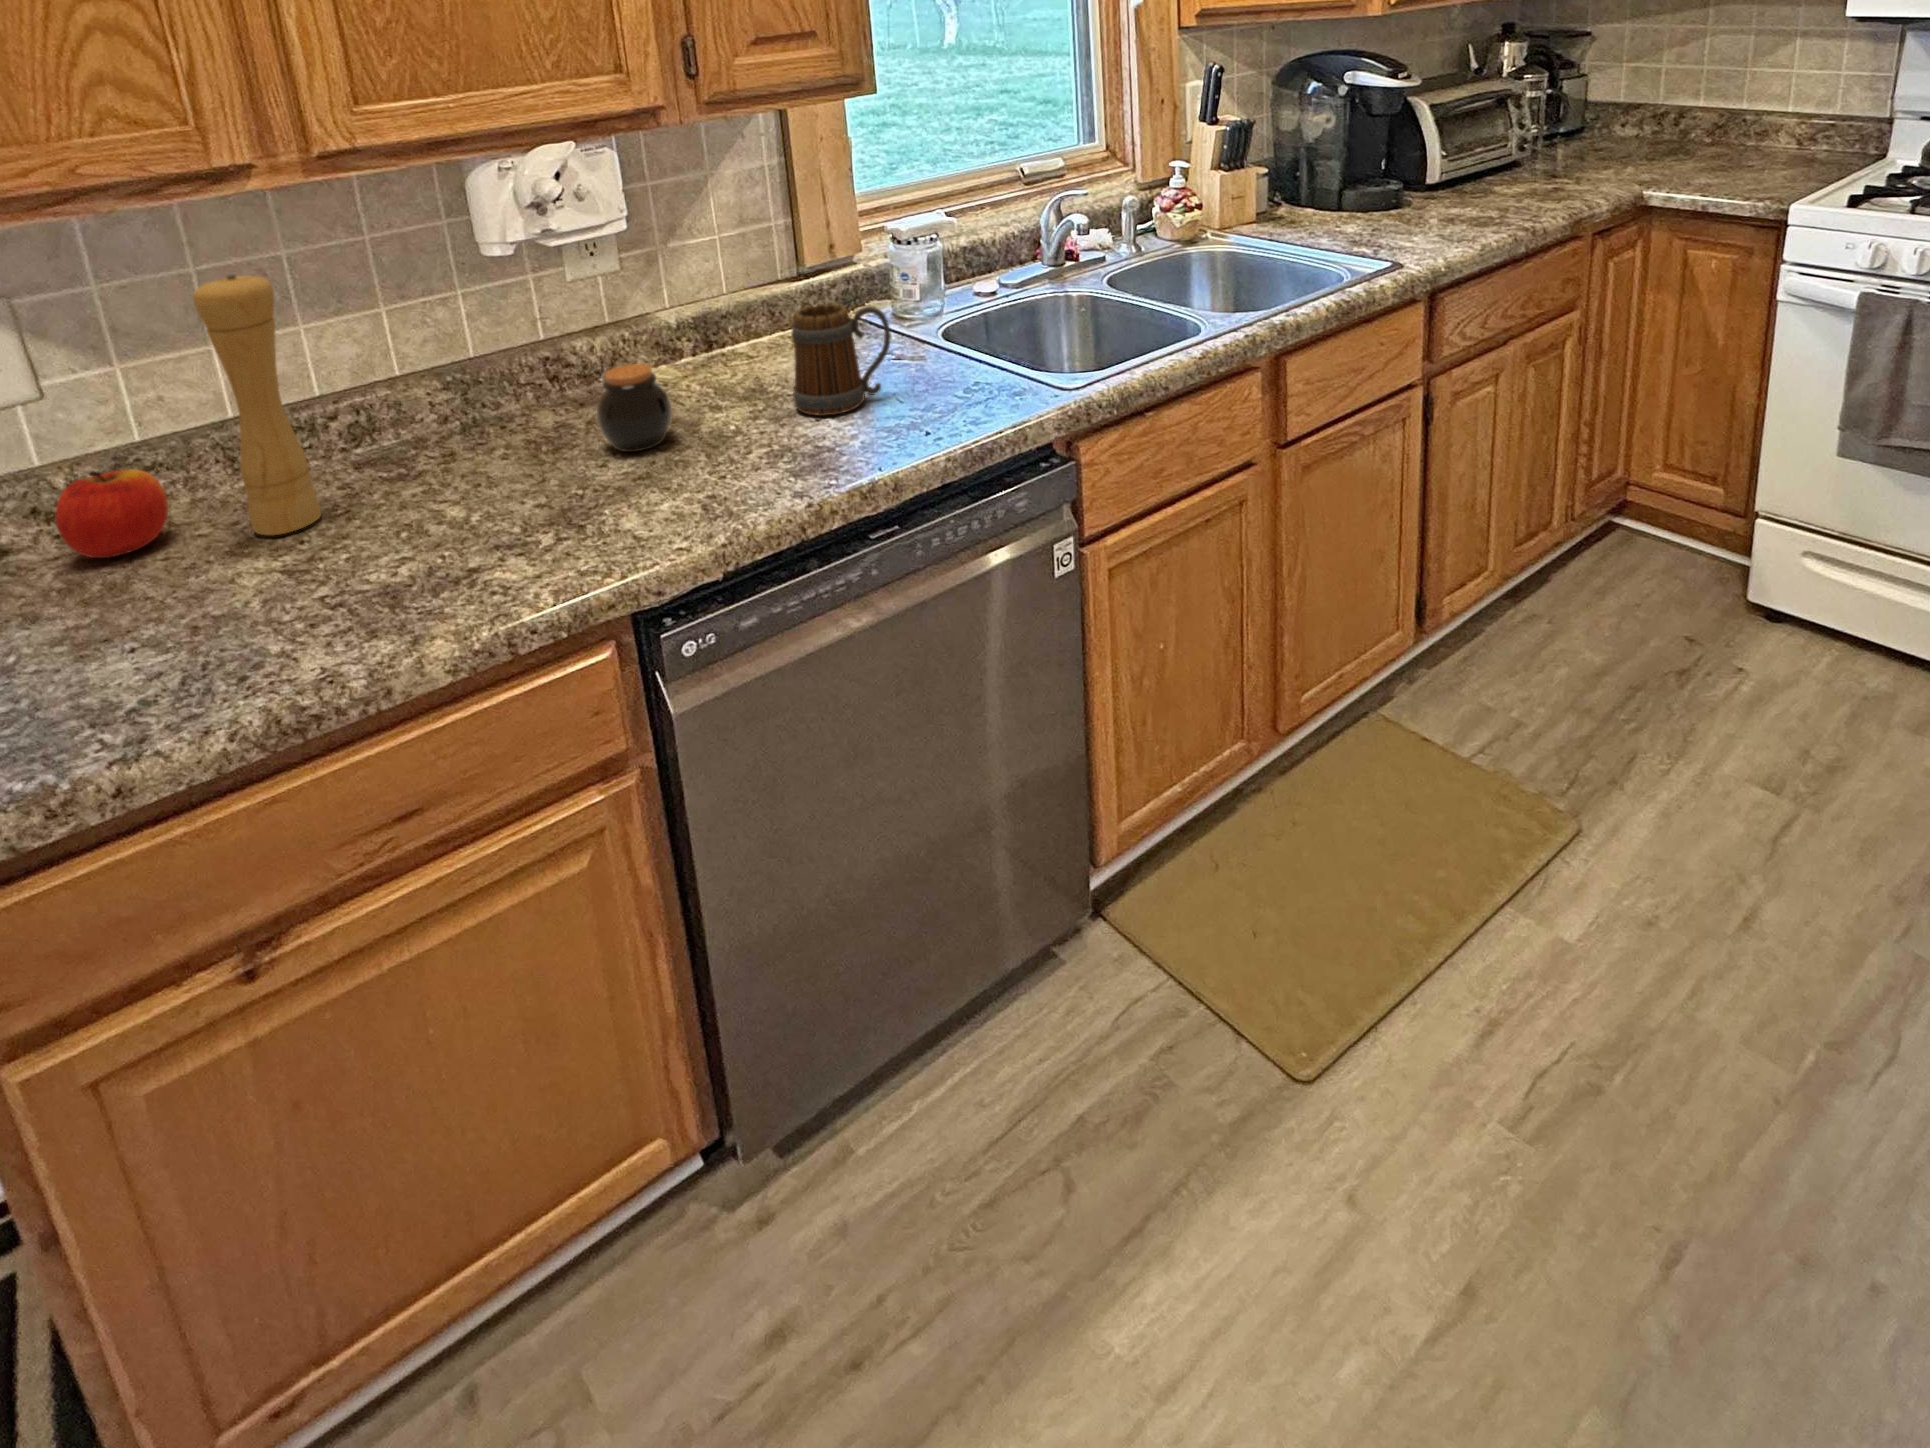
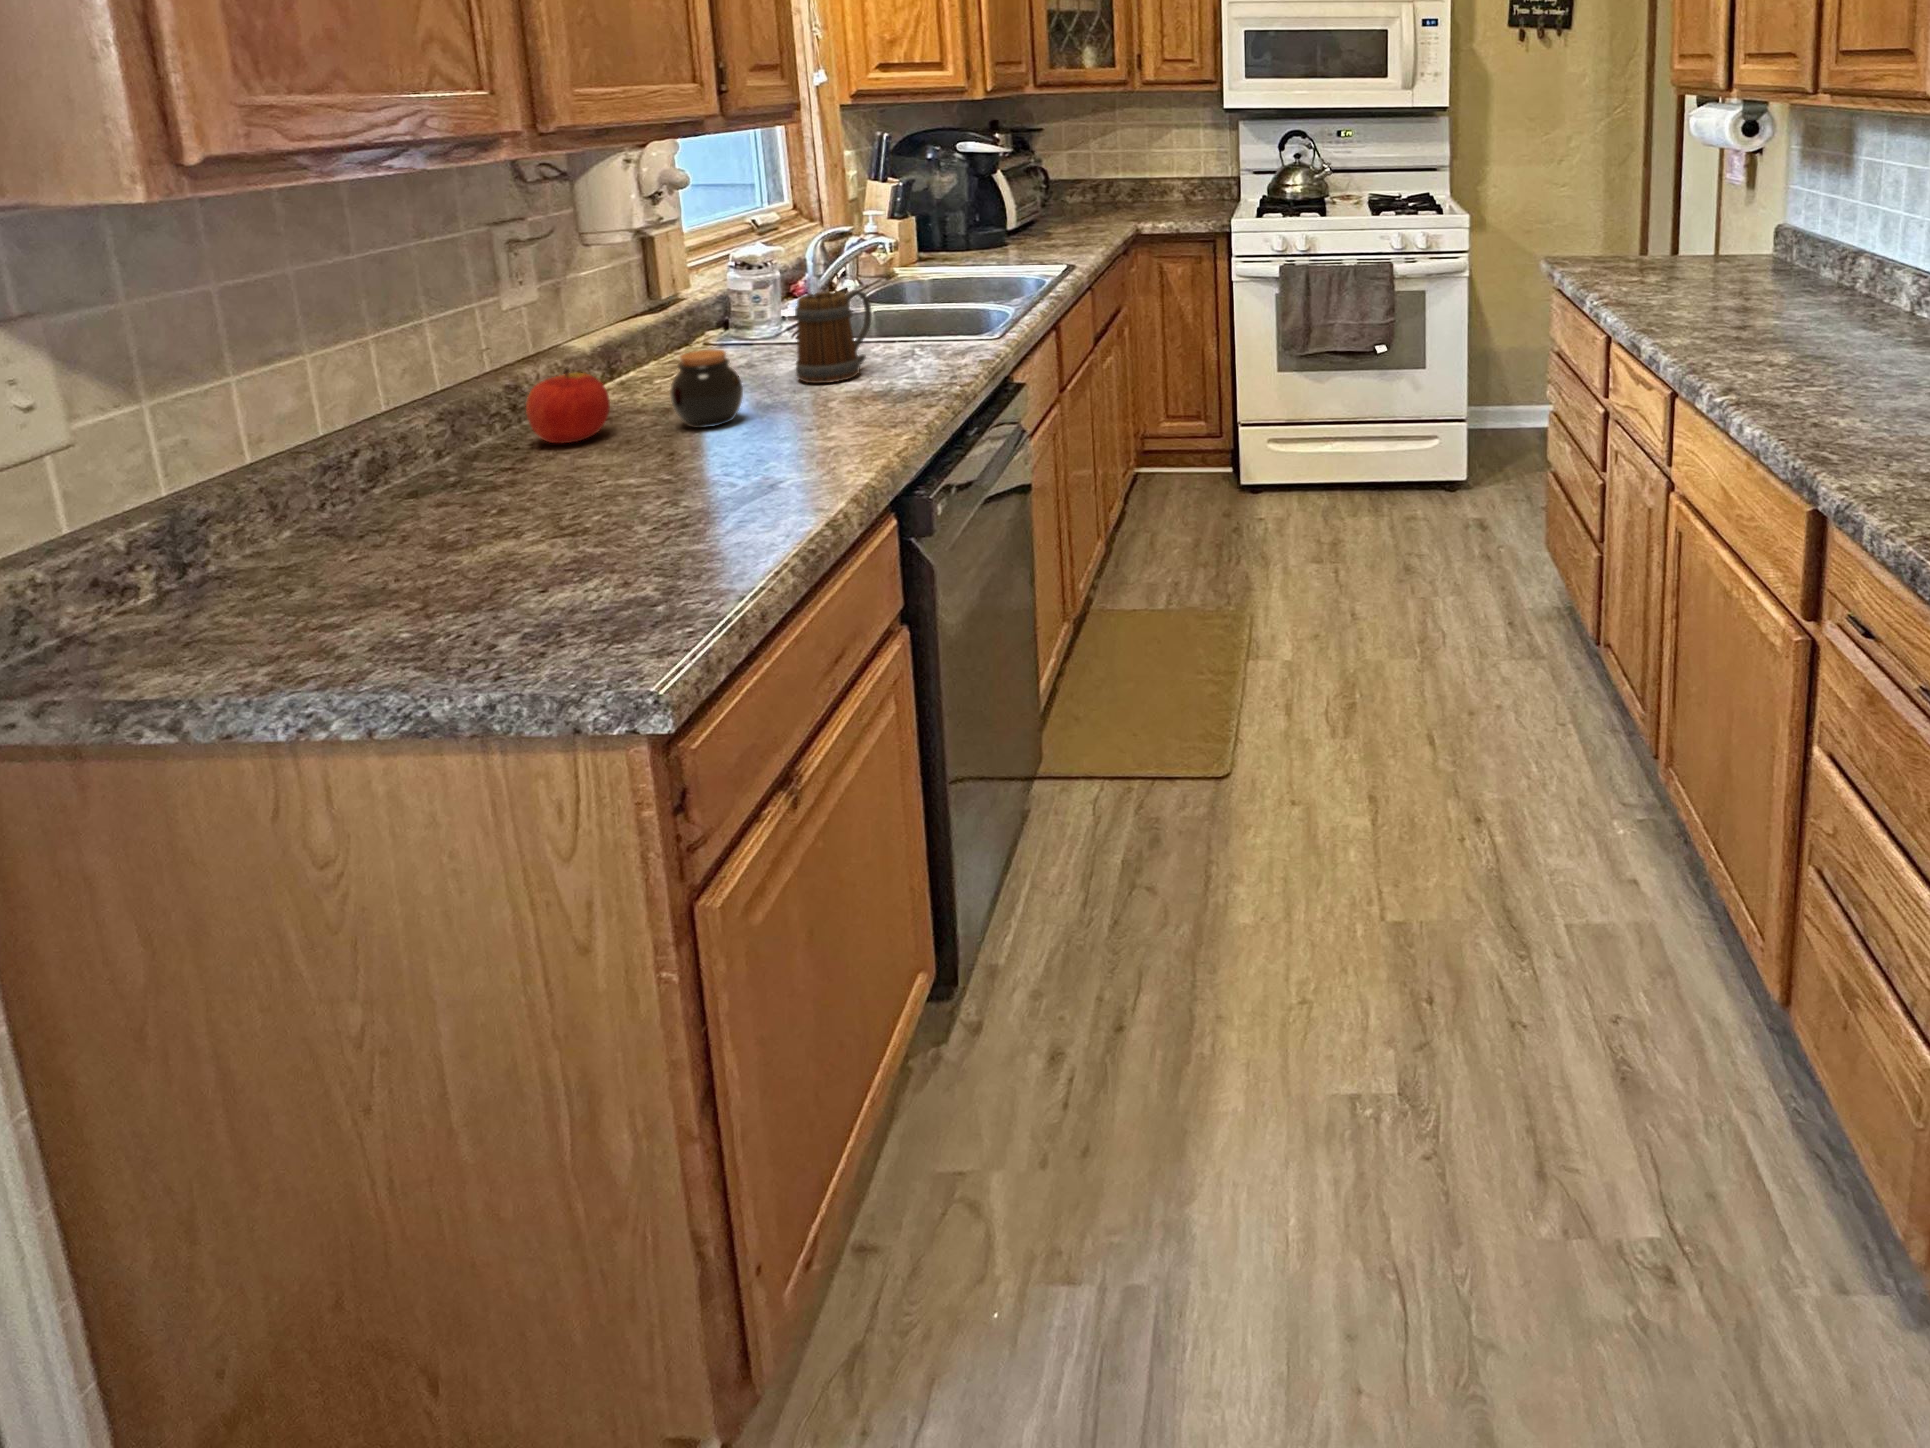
pepper mill: present [193,274,321,535] -> none [376,261,495,538]
apple: present [55,469,168,558] -> present [526,370,610,443]

